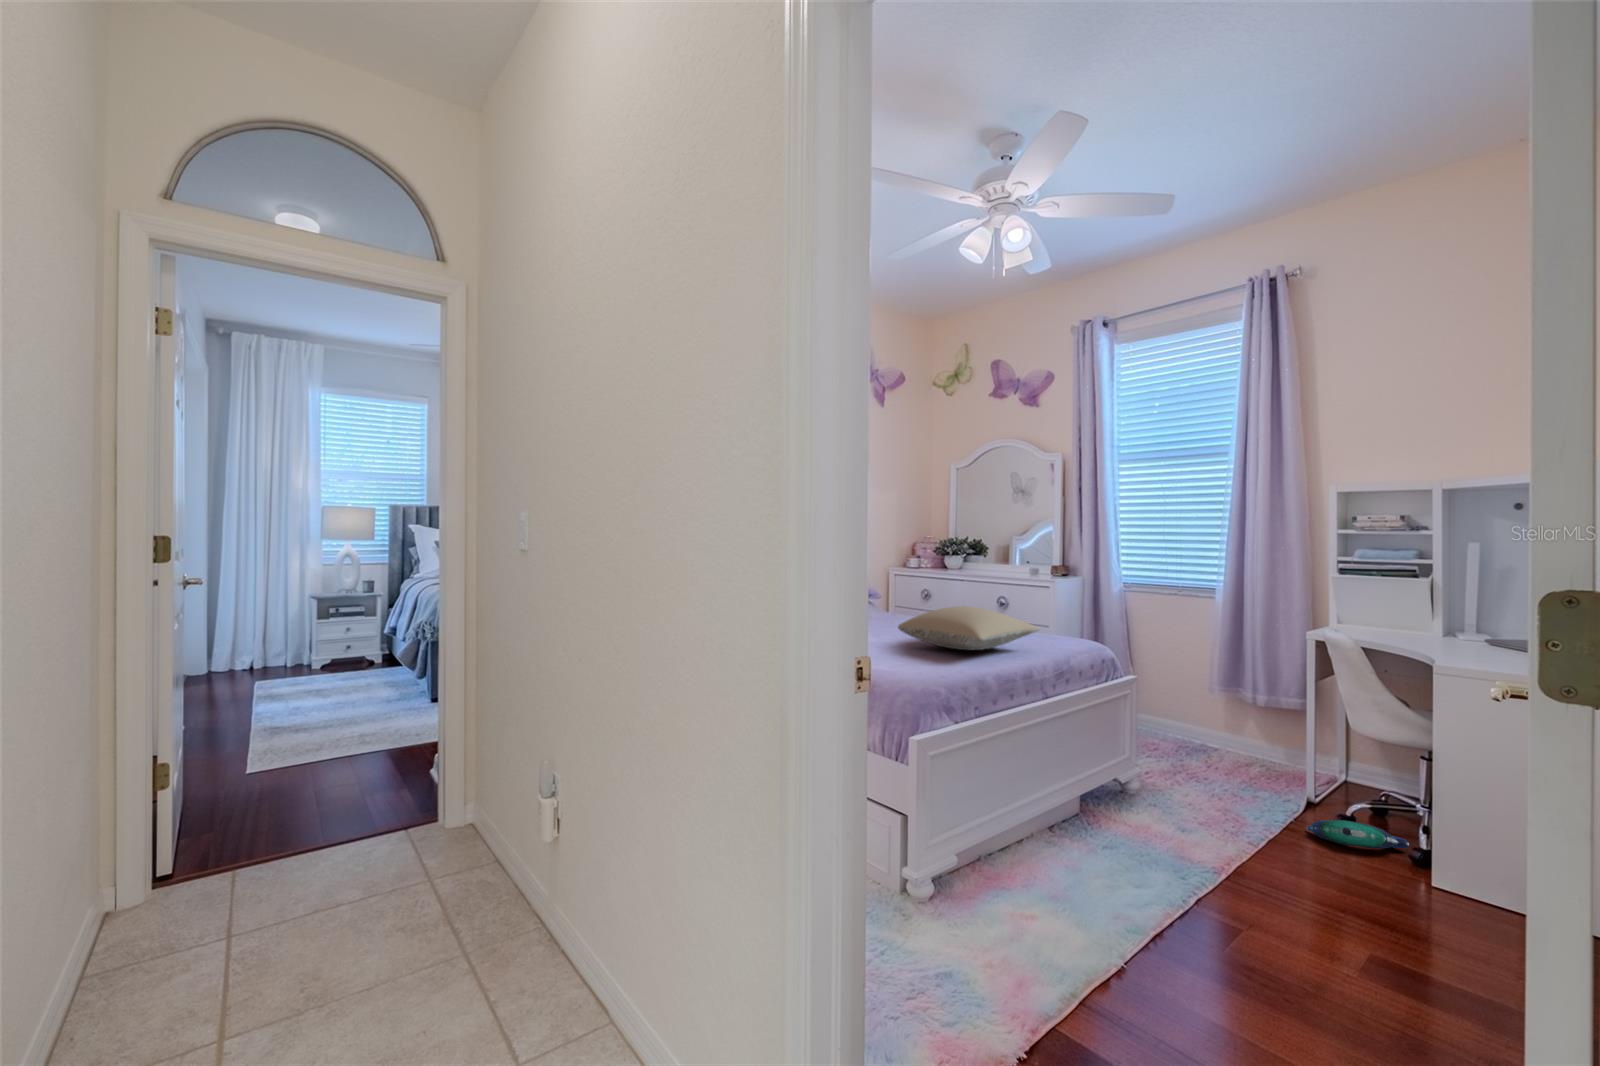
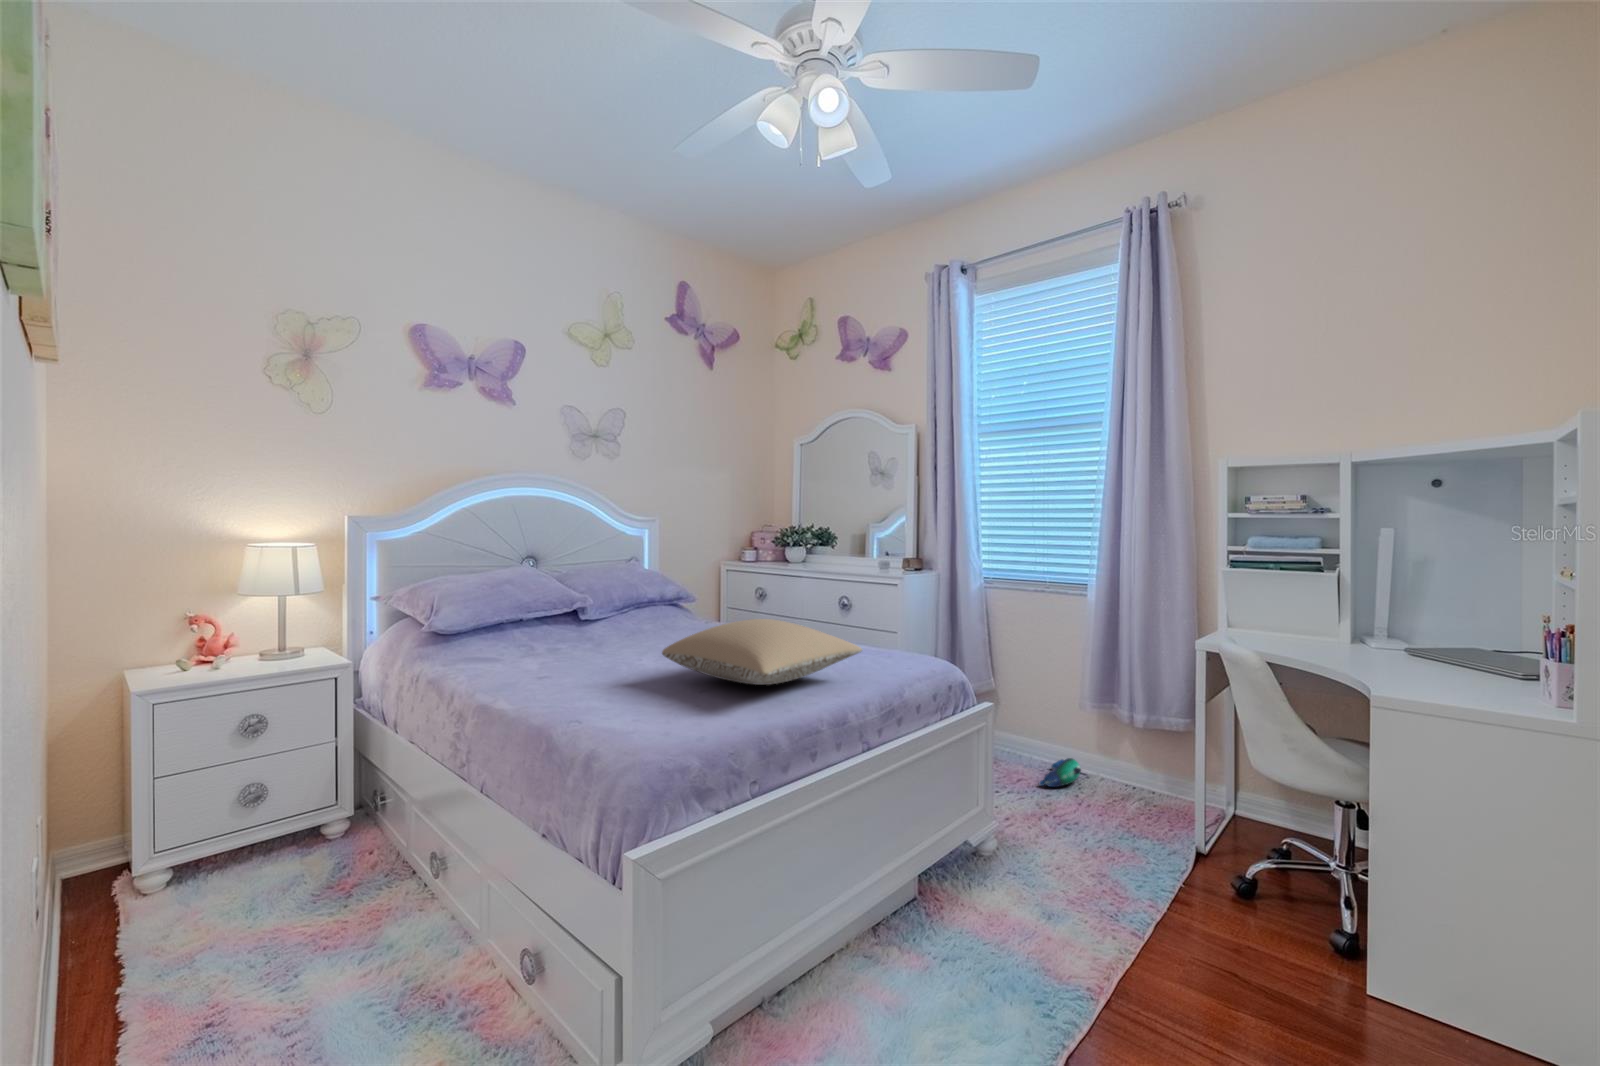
plush toy: present [1307,820,1409,849] -> present [1039,758,1081,787]

